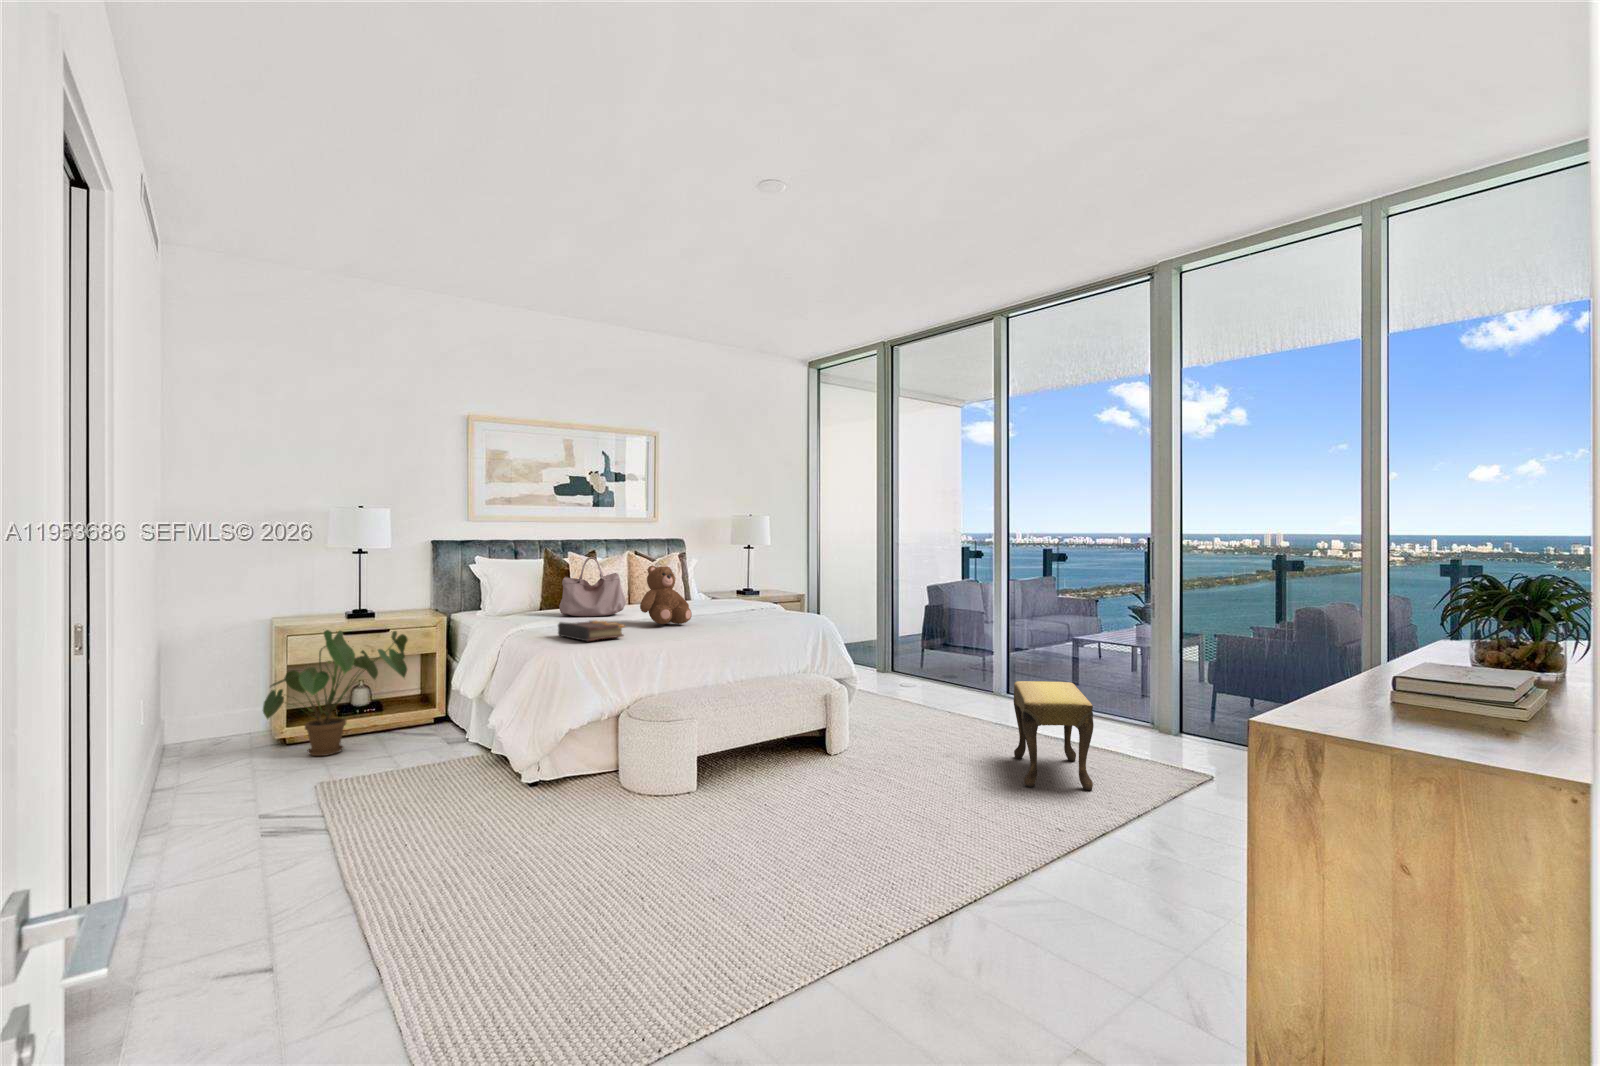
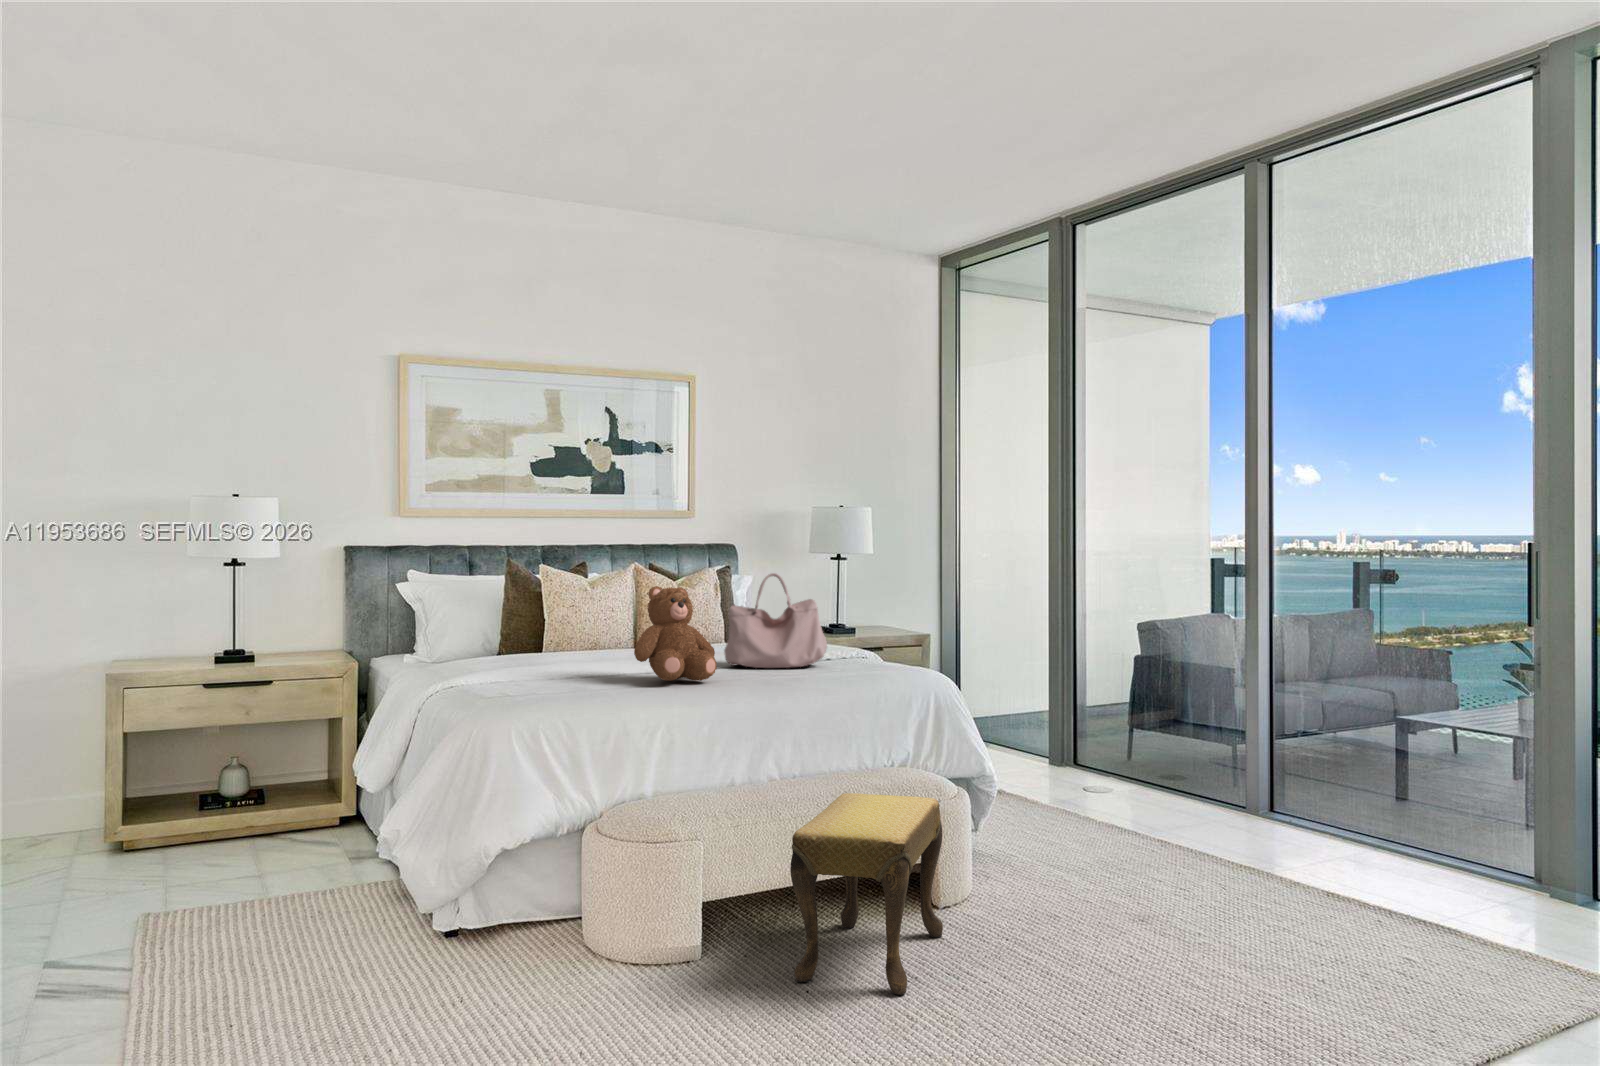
handbag: present [559,557,626,616] -> present [724,573,827,668]
book: present [558,620,625,641] -> none [496,673,598,708]
house plant: present [263,630,407,756] -> none [79,676,296,872]
footstool: present [1014,681,1094,790] -> present [790,793,943,995]

